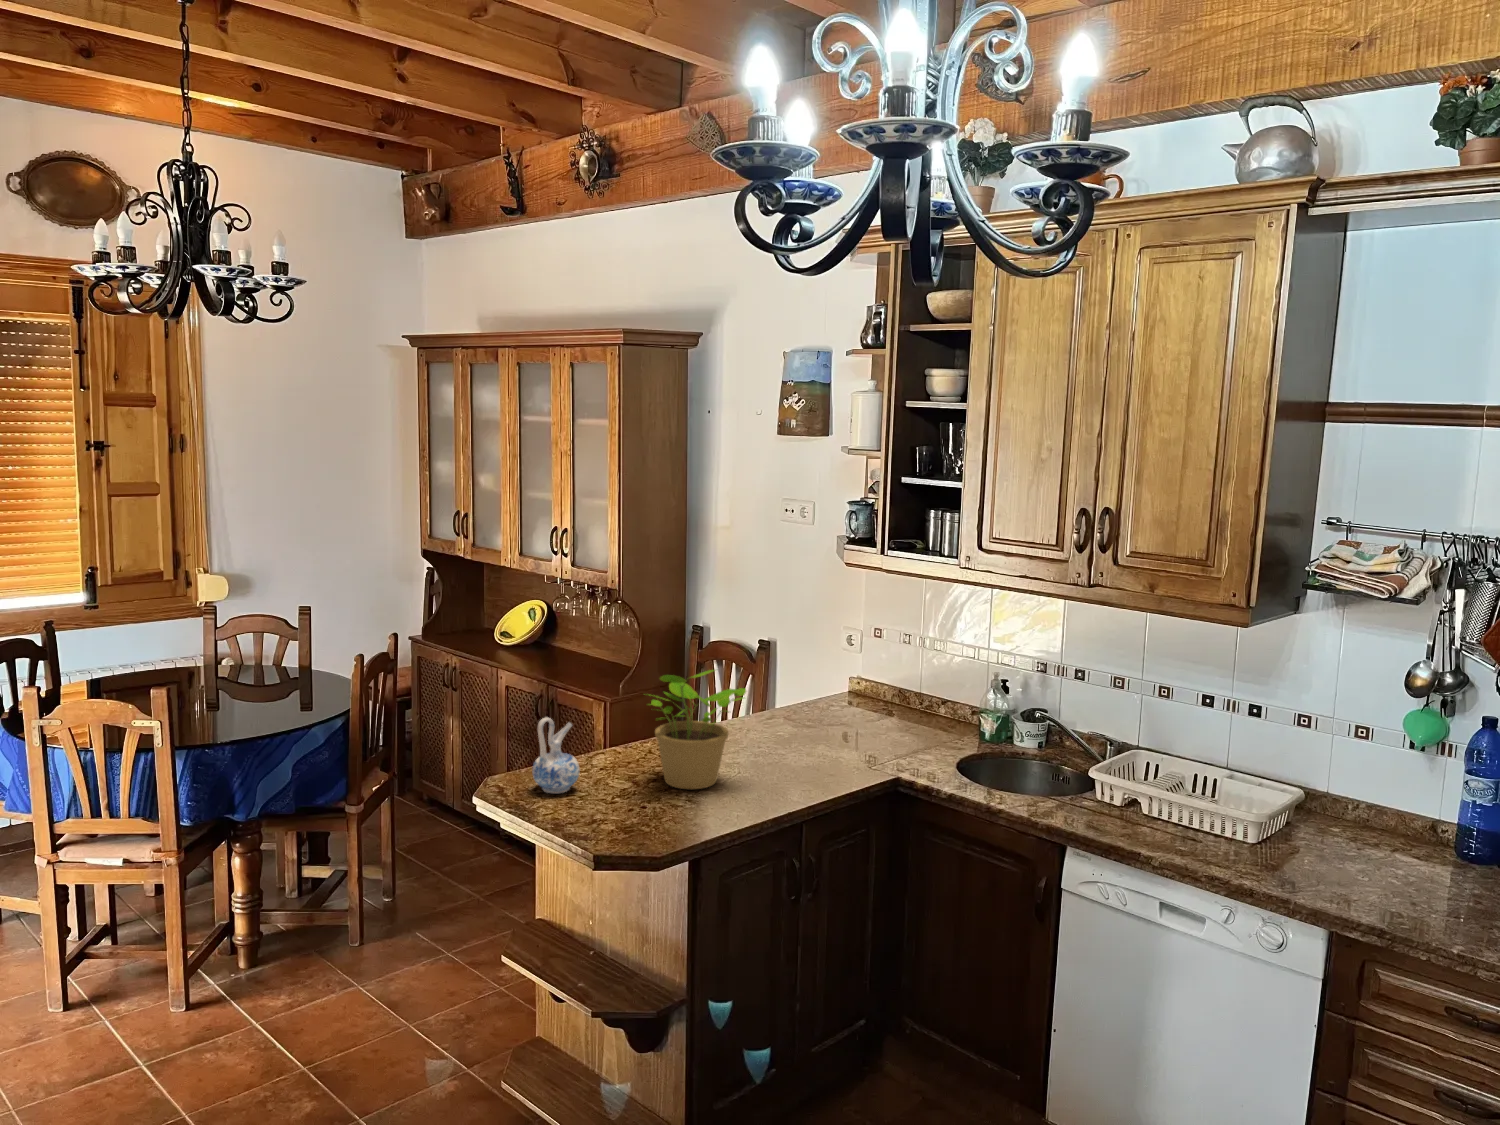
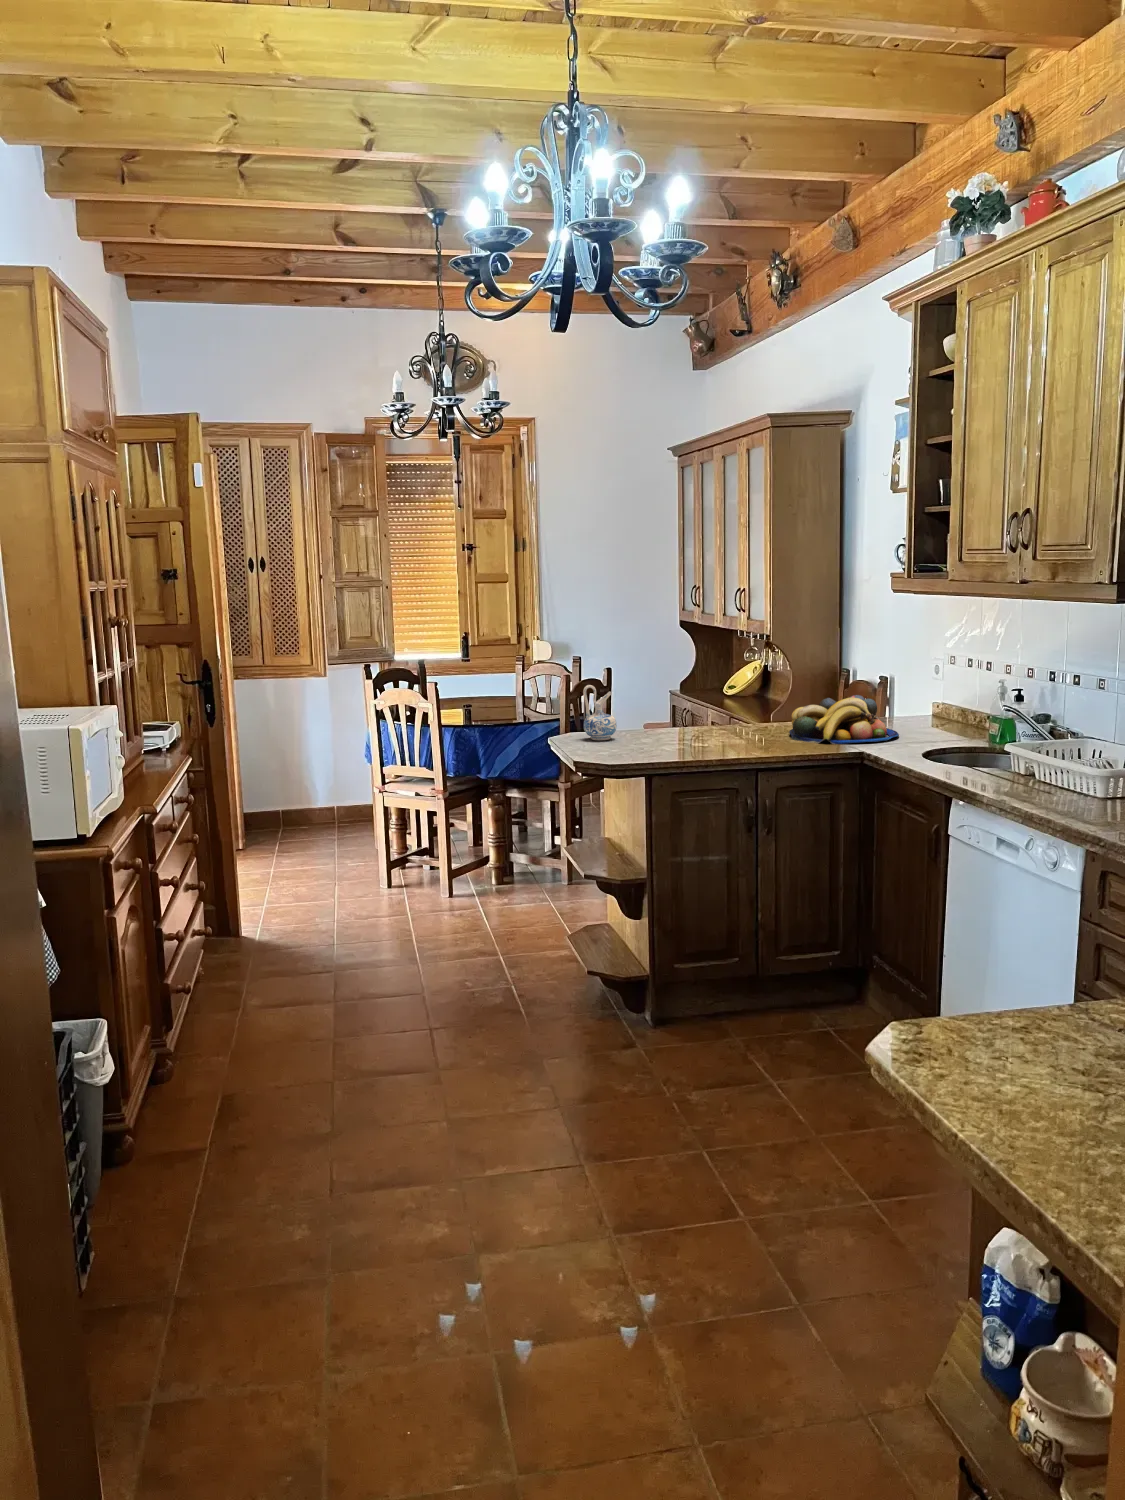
potted plant: present [649,670,746,789] -> none [649,651,736,745]
fruit bowl: none [758,690,887,764] -> present [789,695,899,744]

